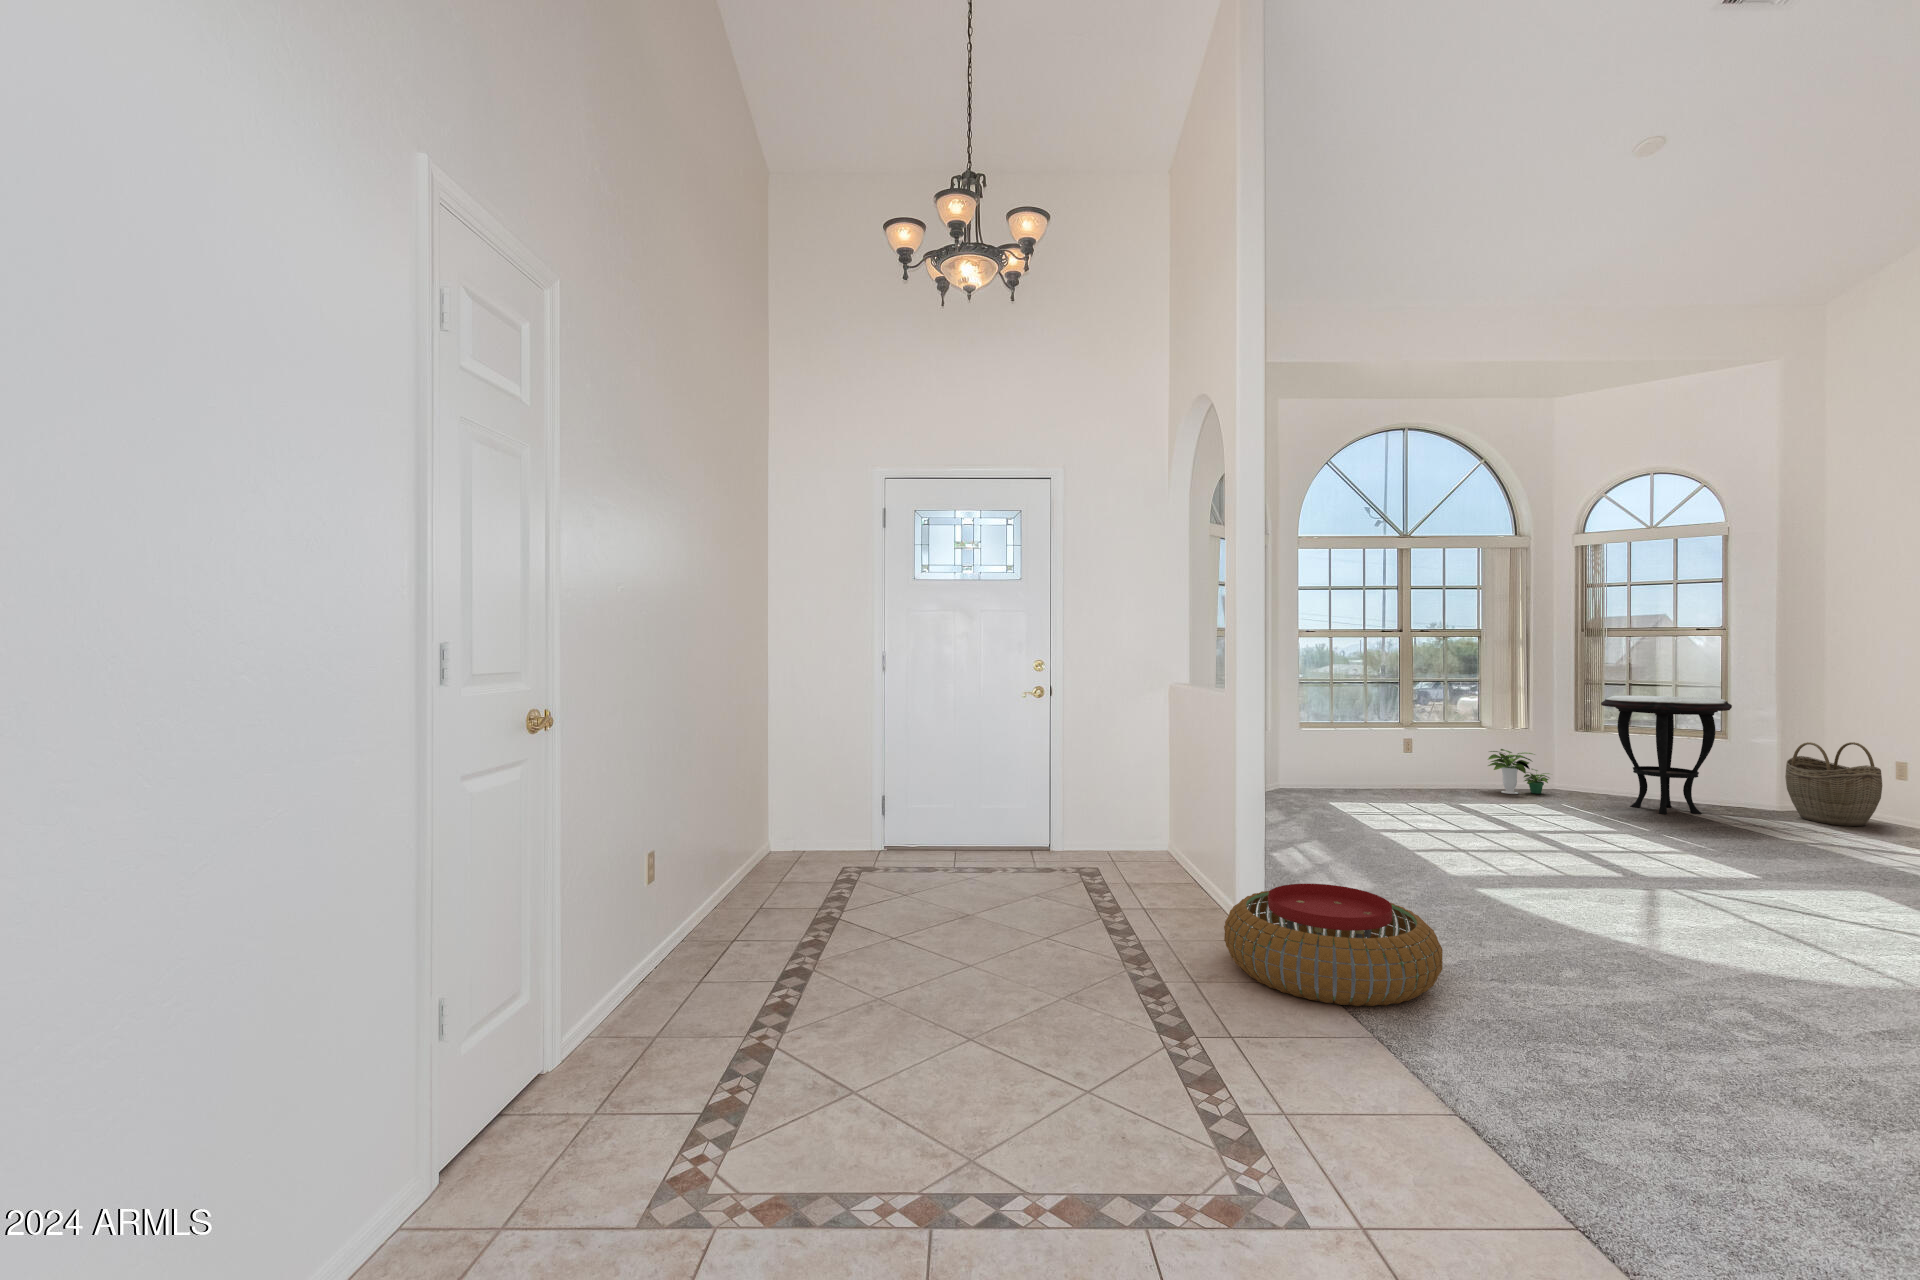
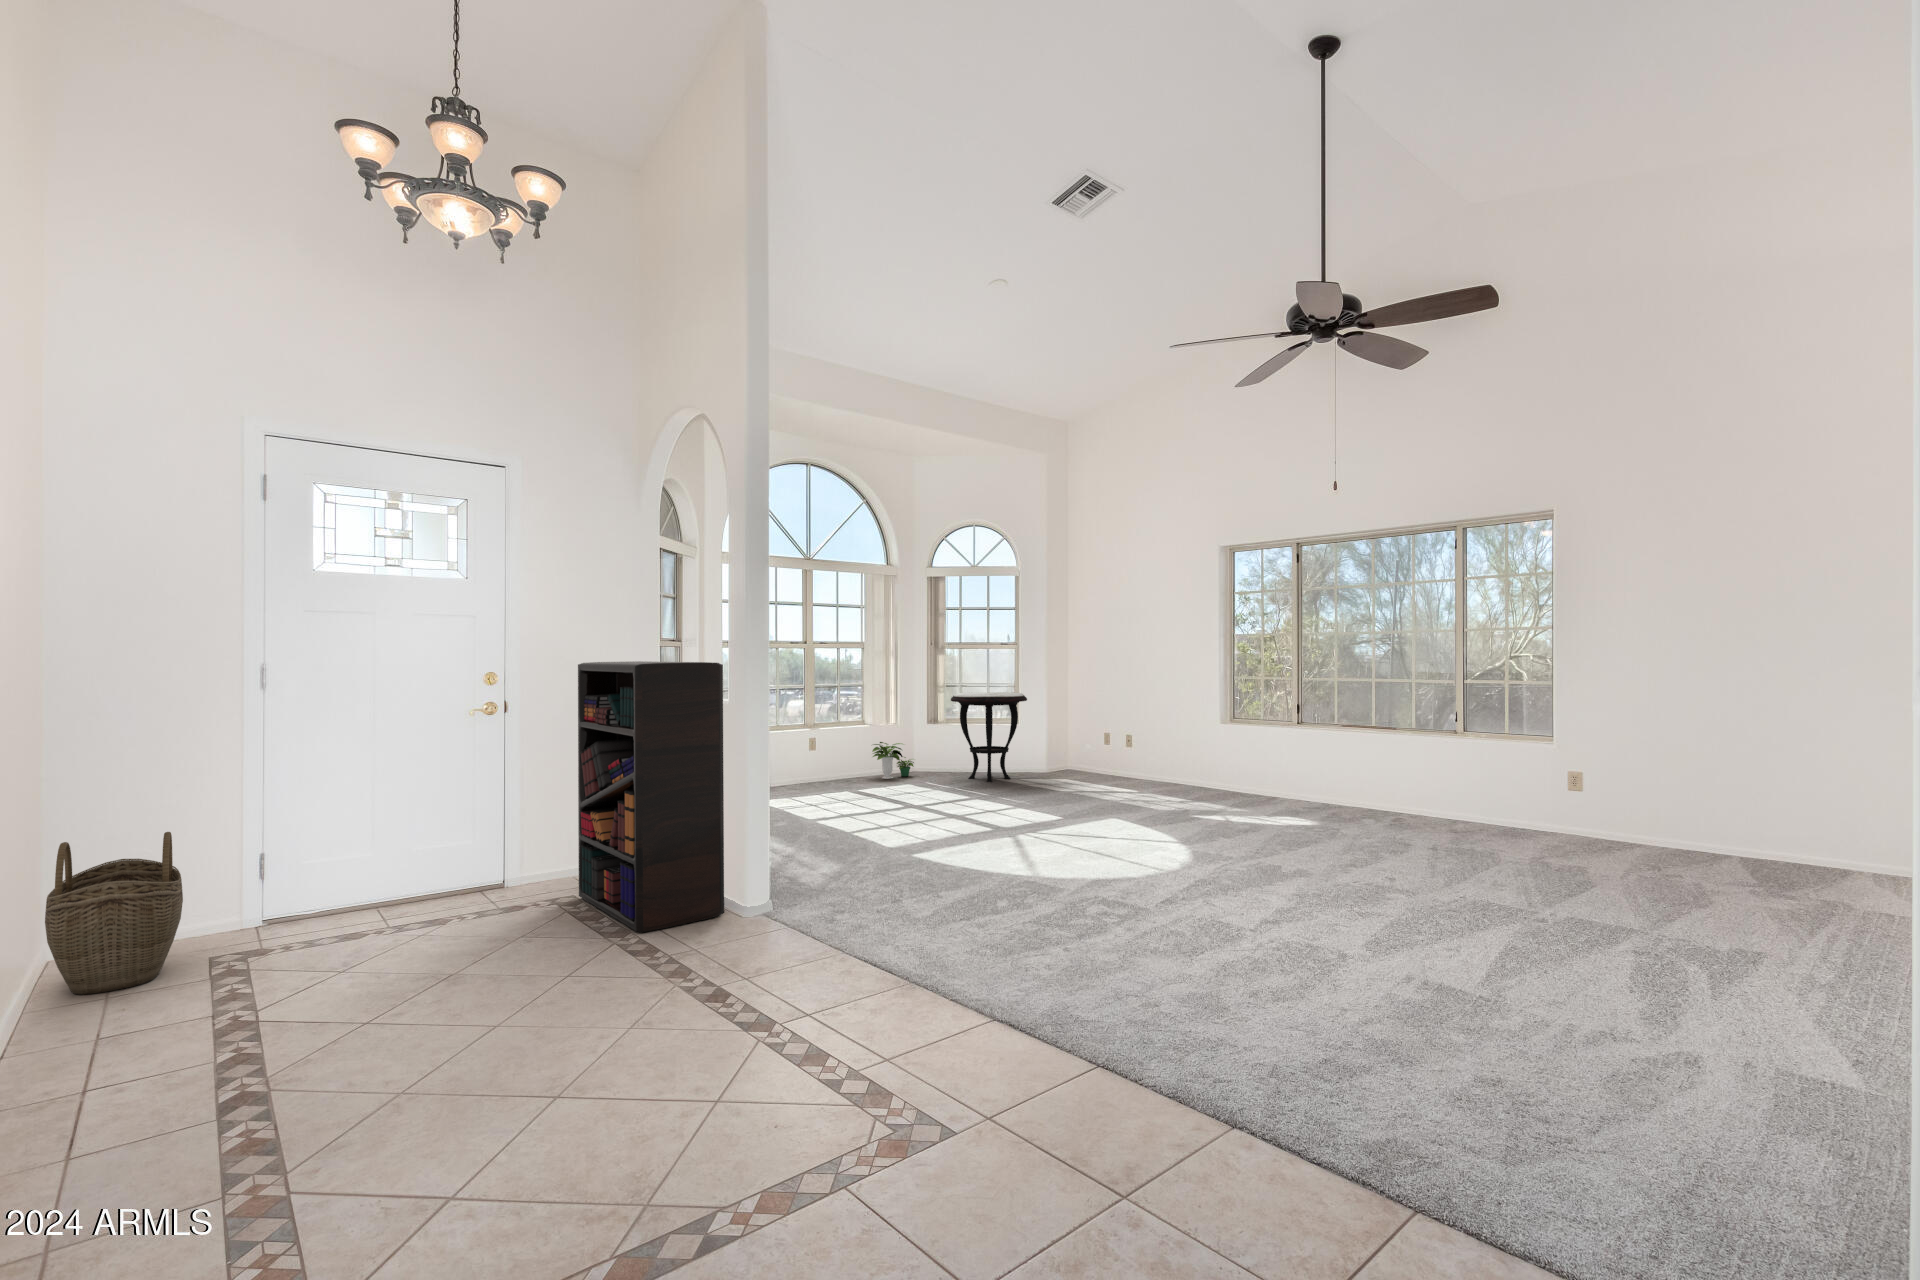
bookshelf: none [1101,651,1217,912] -> present [578,661,724,932]
woven basket: present [1785,742,1882,826] -> present [45,832,183,995]
pouf: present [1224,884,1443,1006] -> none [757,866,937,968]

